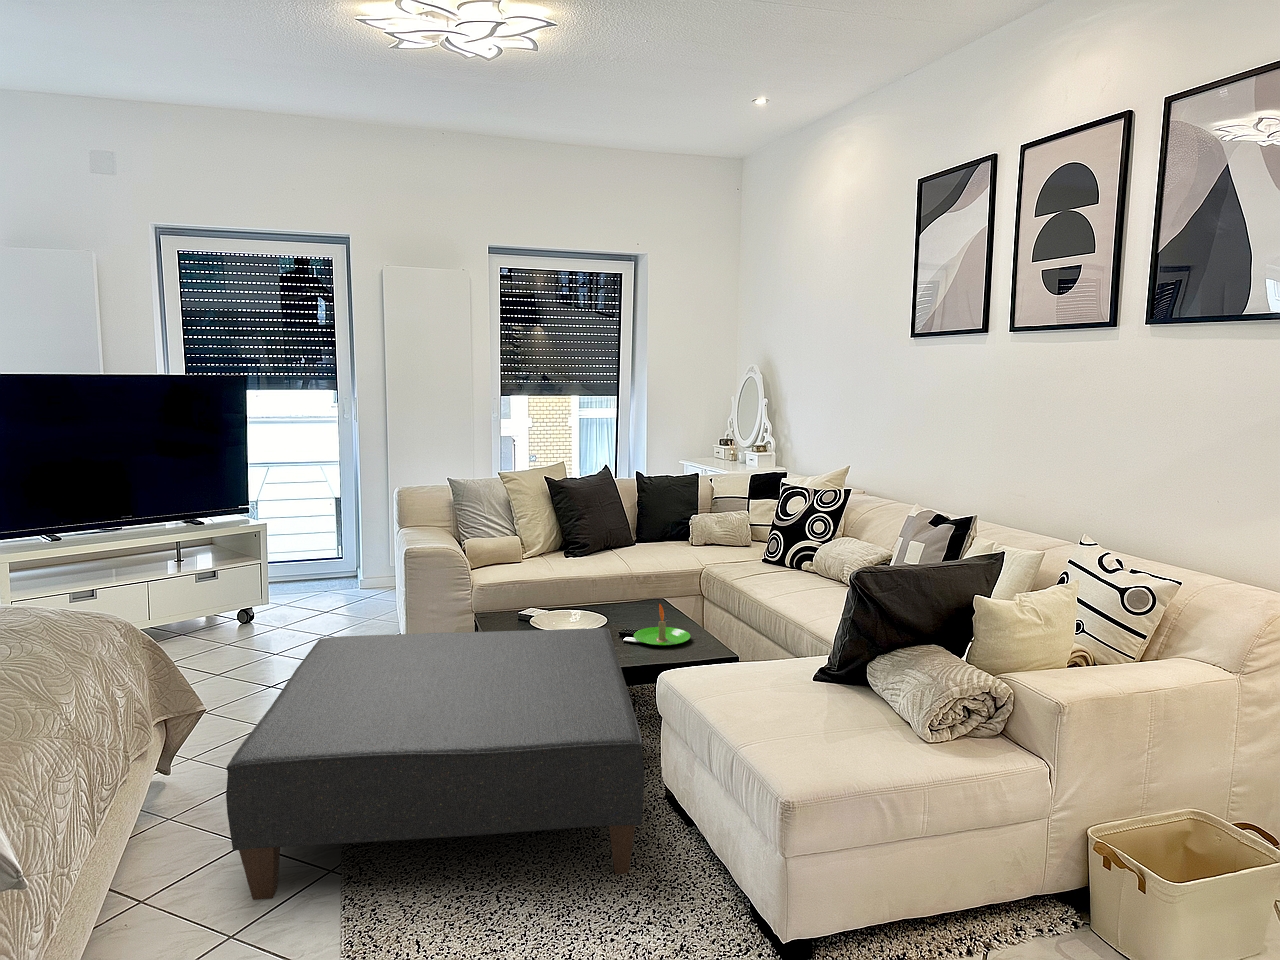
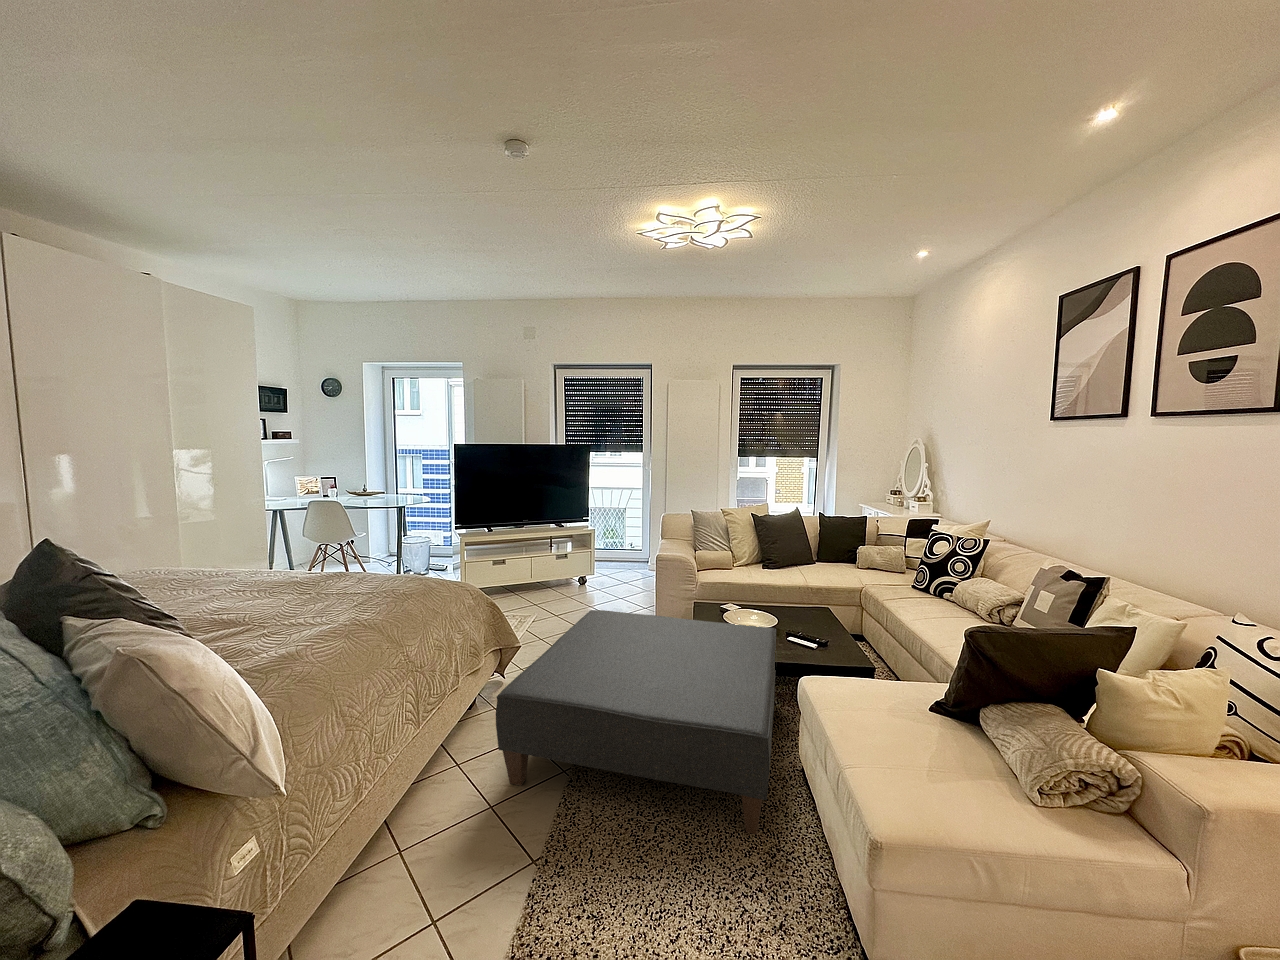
candle: present [634,604,691,646] -> none [794,616,838,649]

